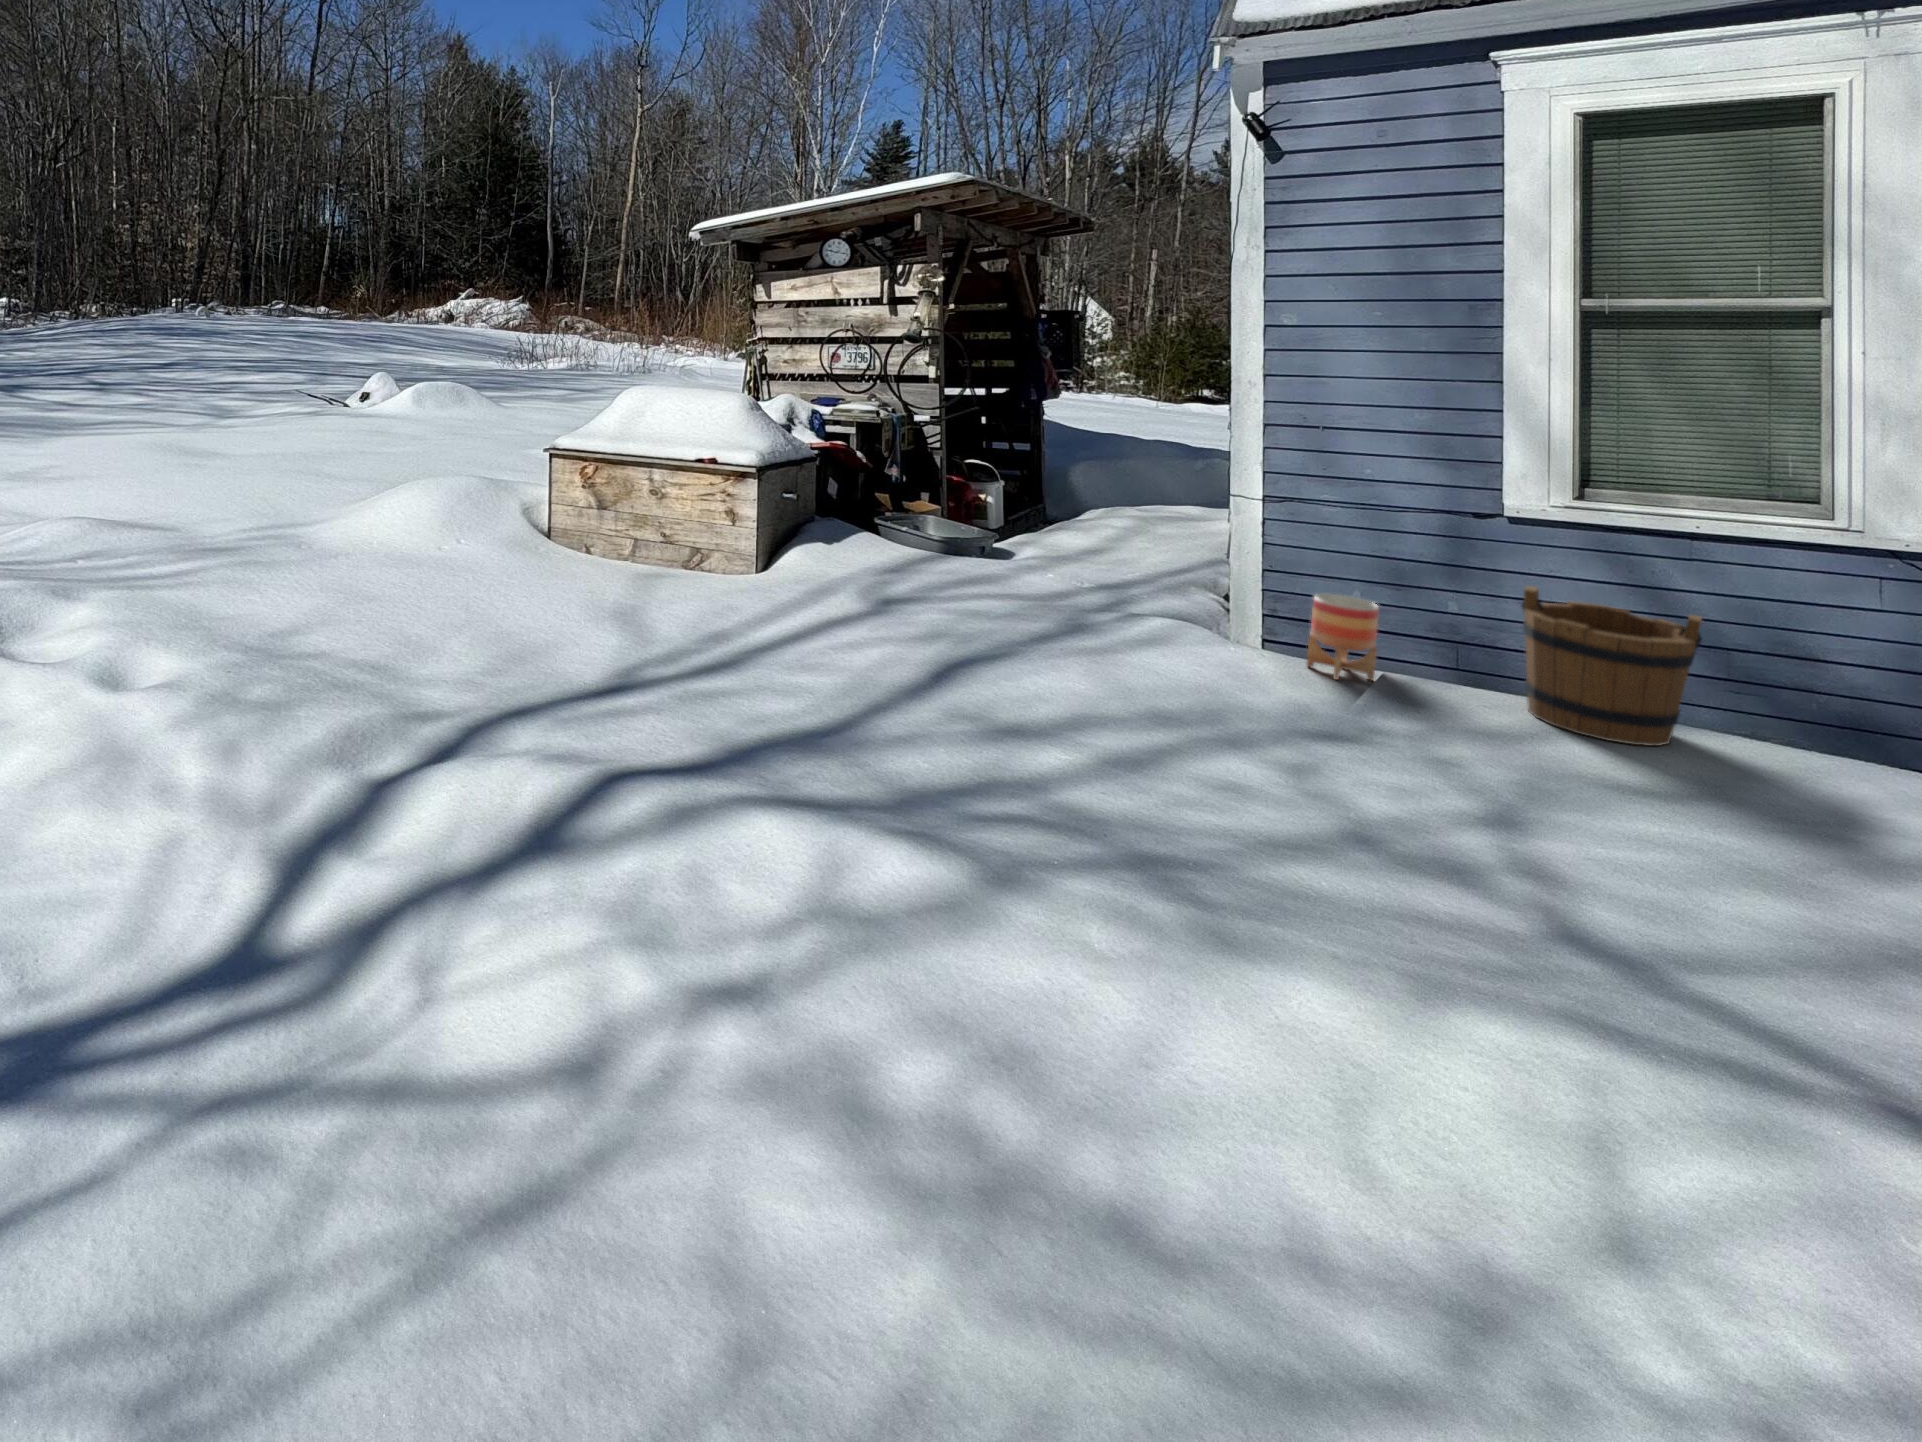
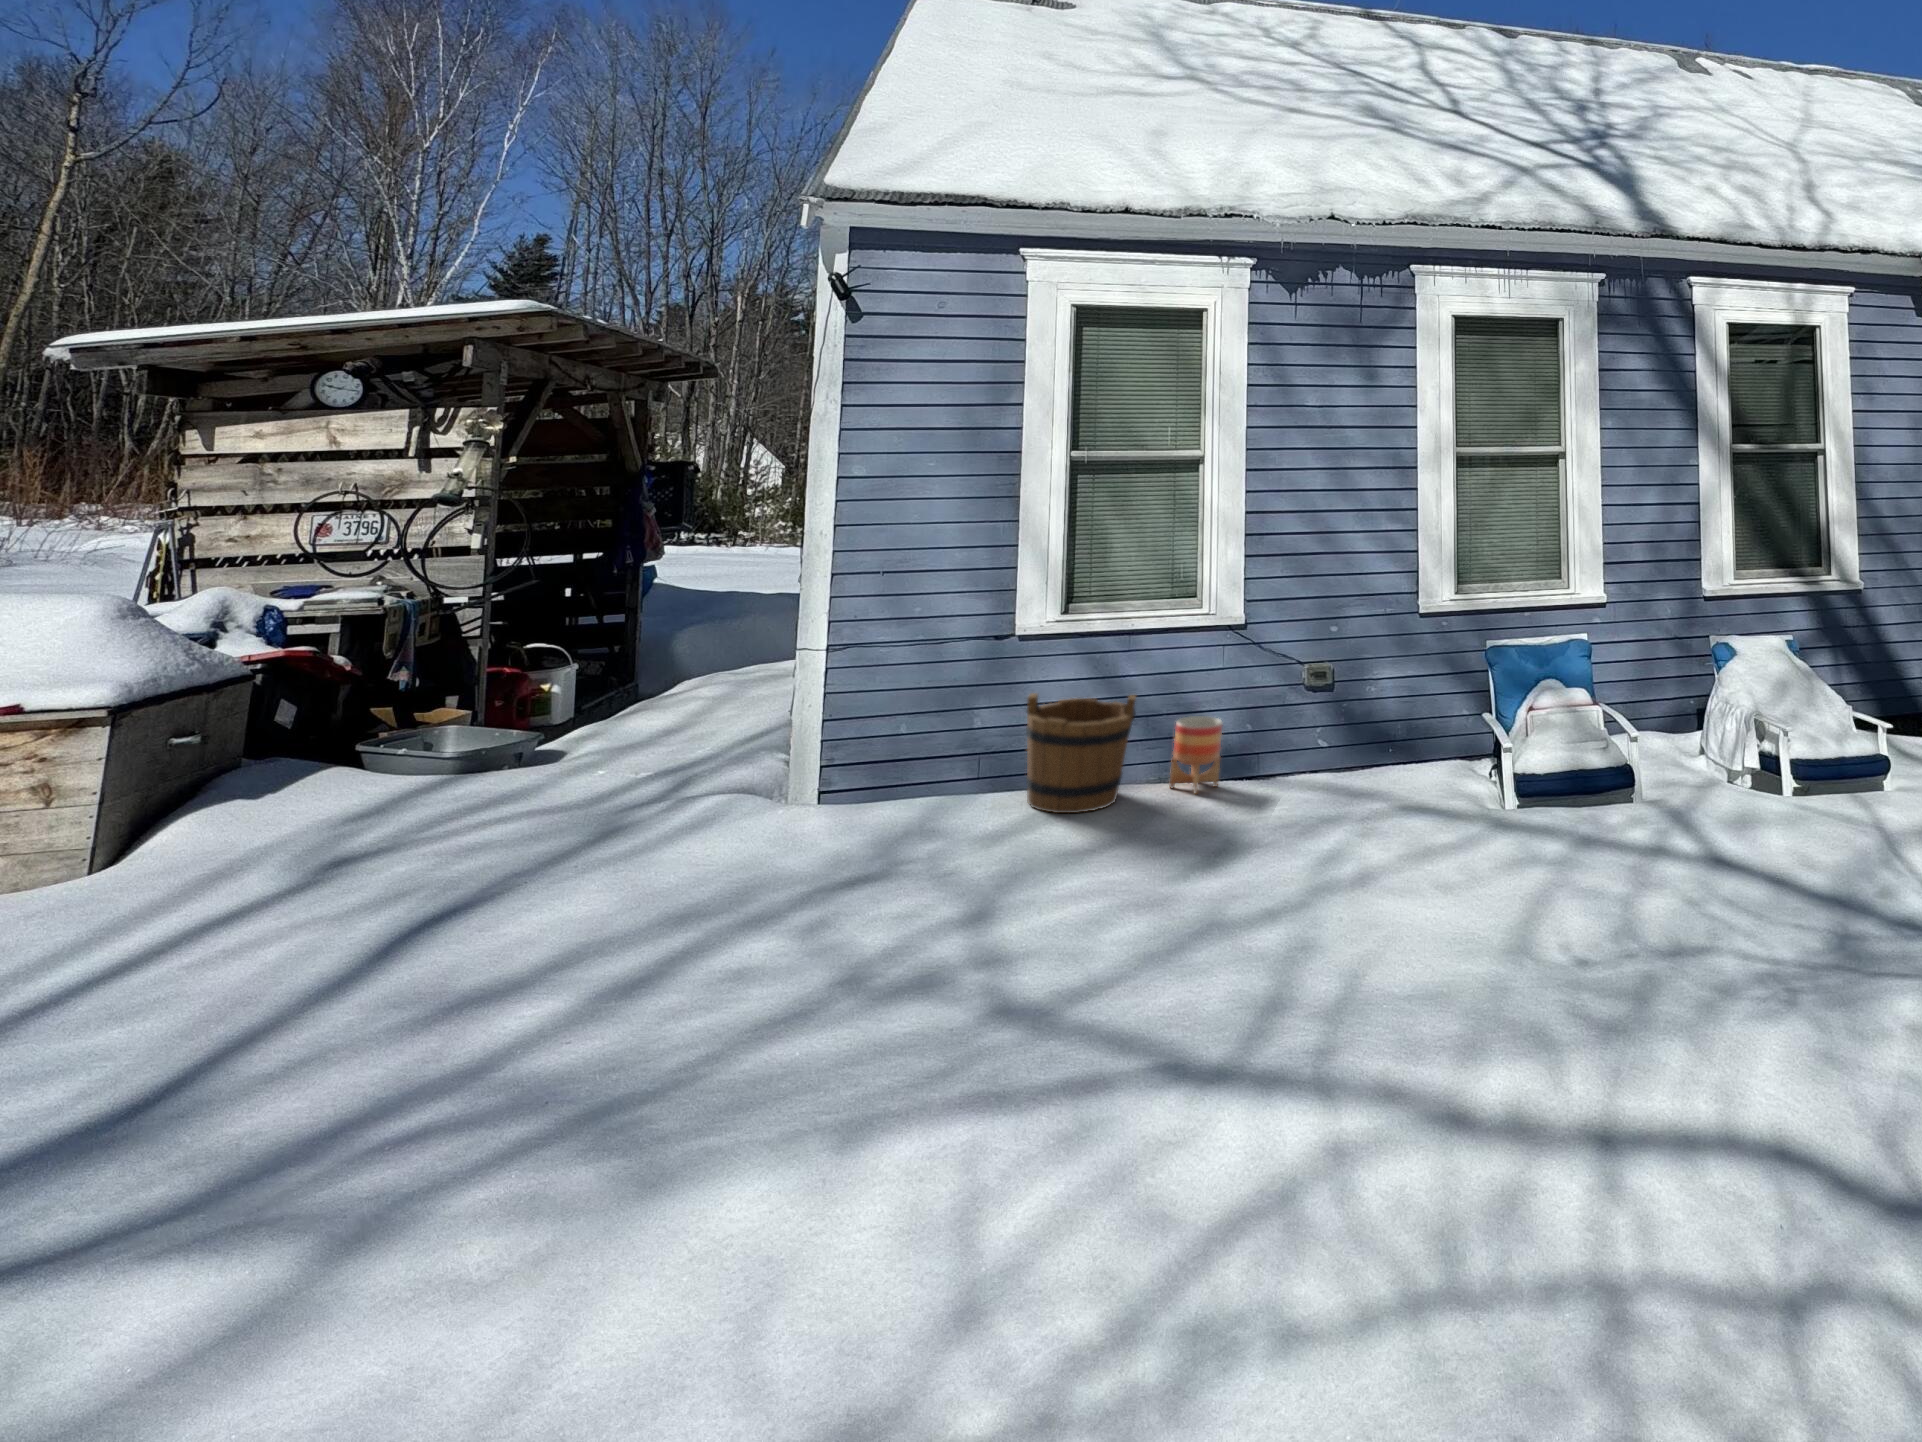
planter: present [1307,594,1379,681] -> present [1170,716,1223,793]

